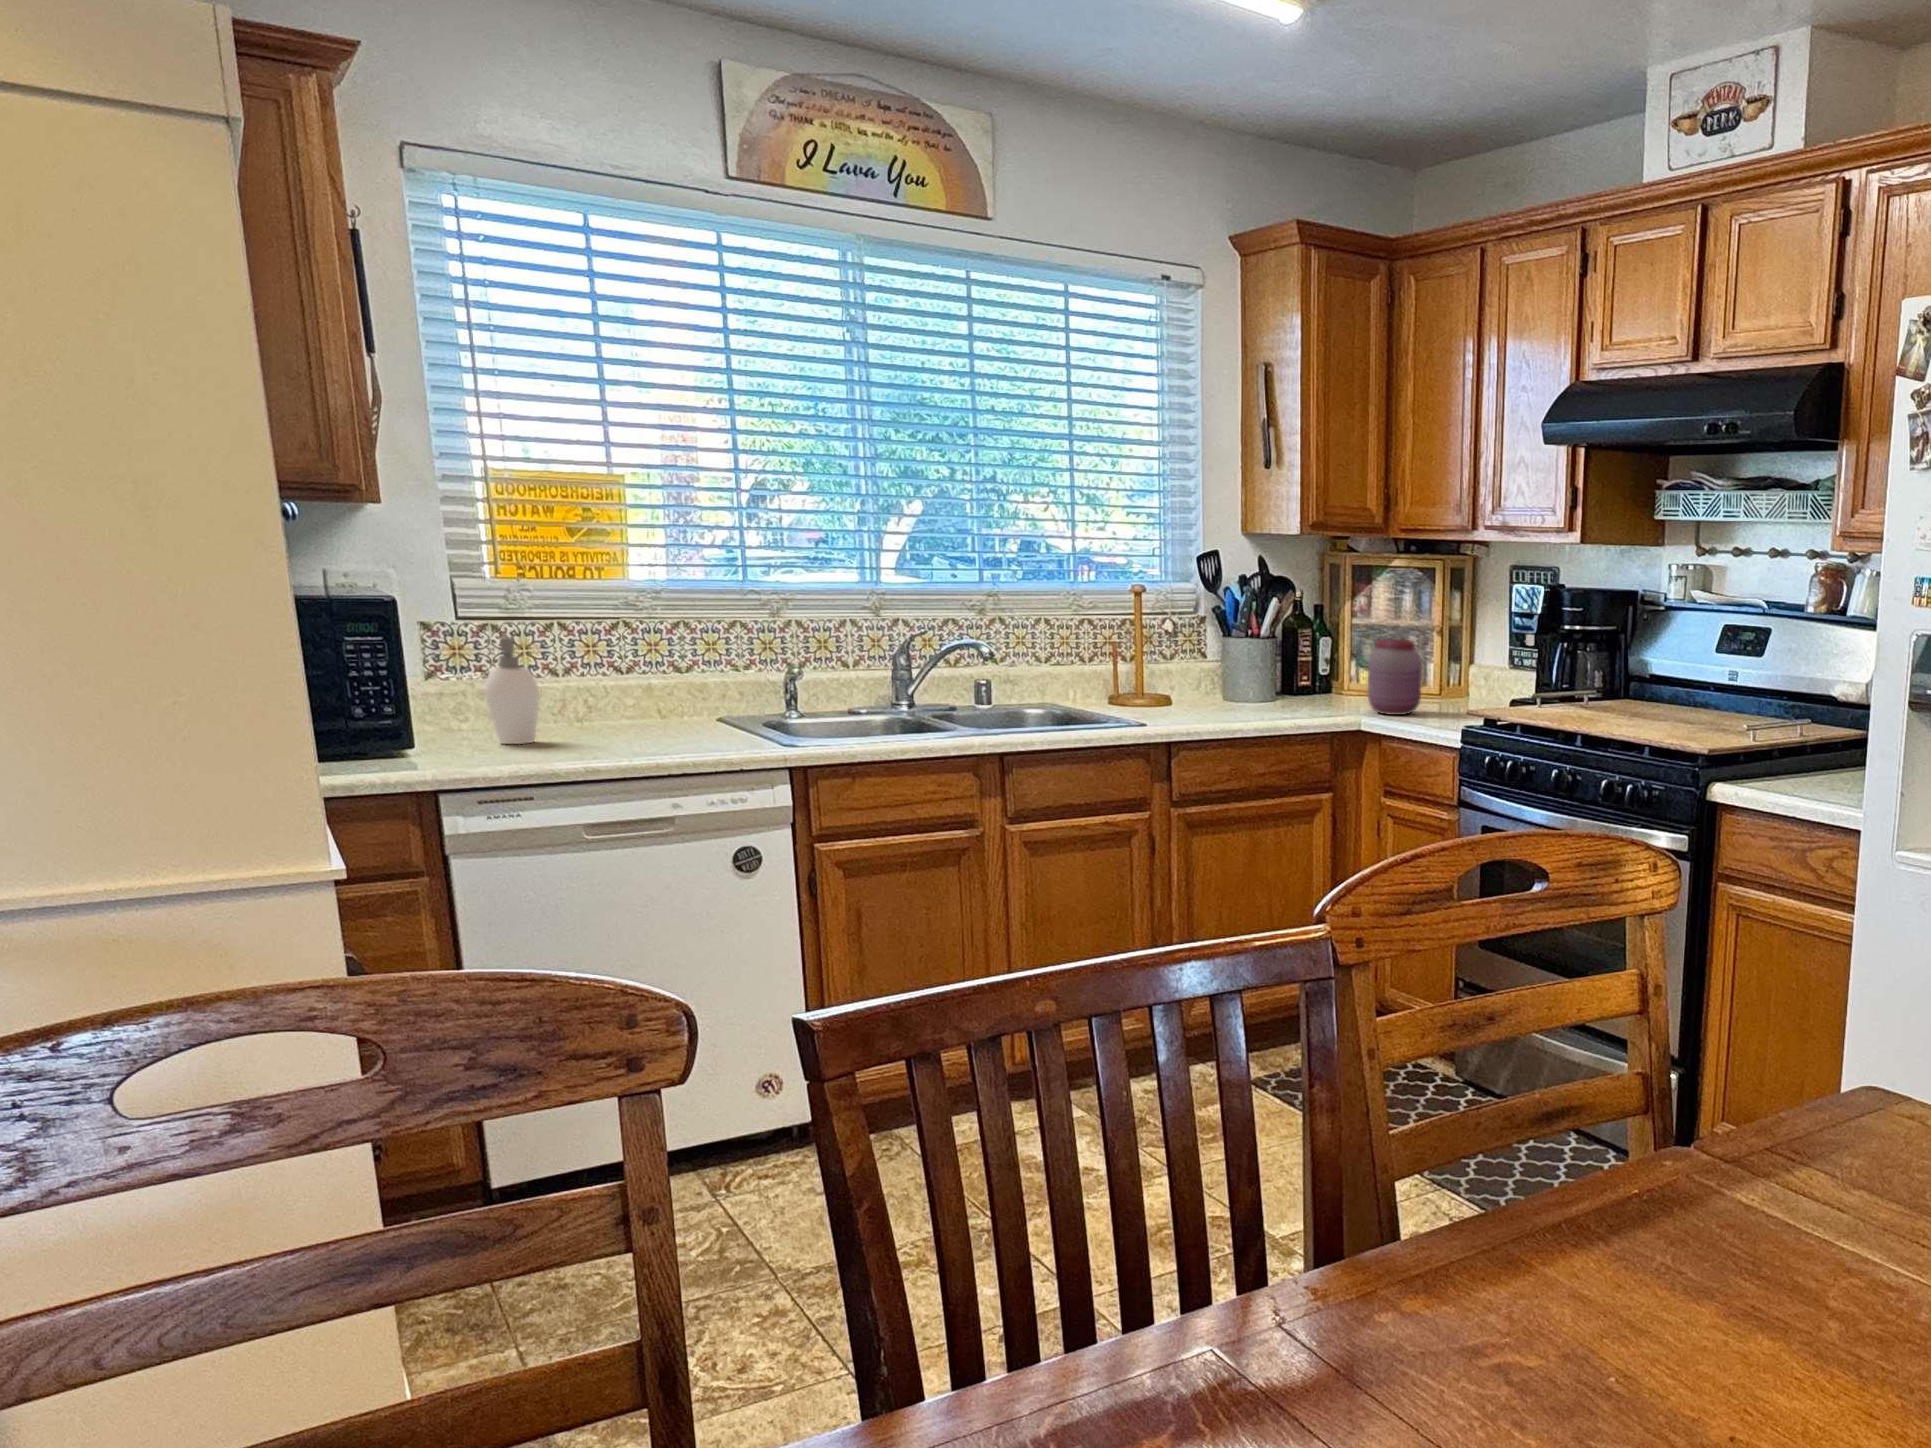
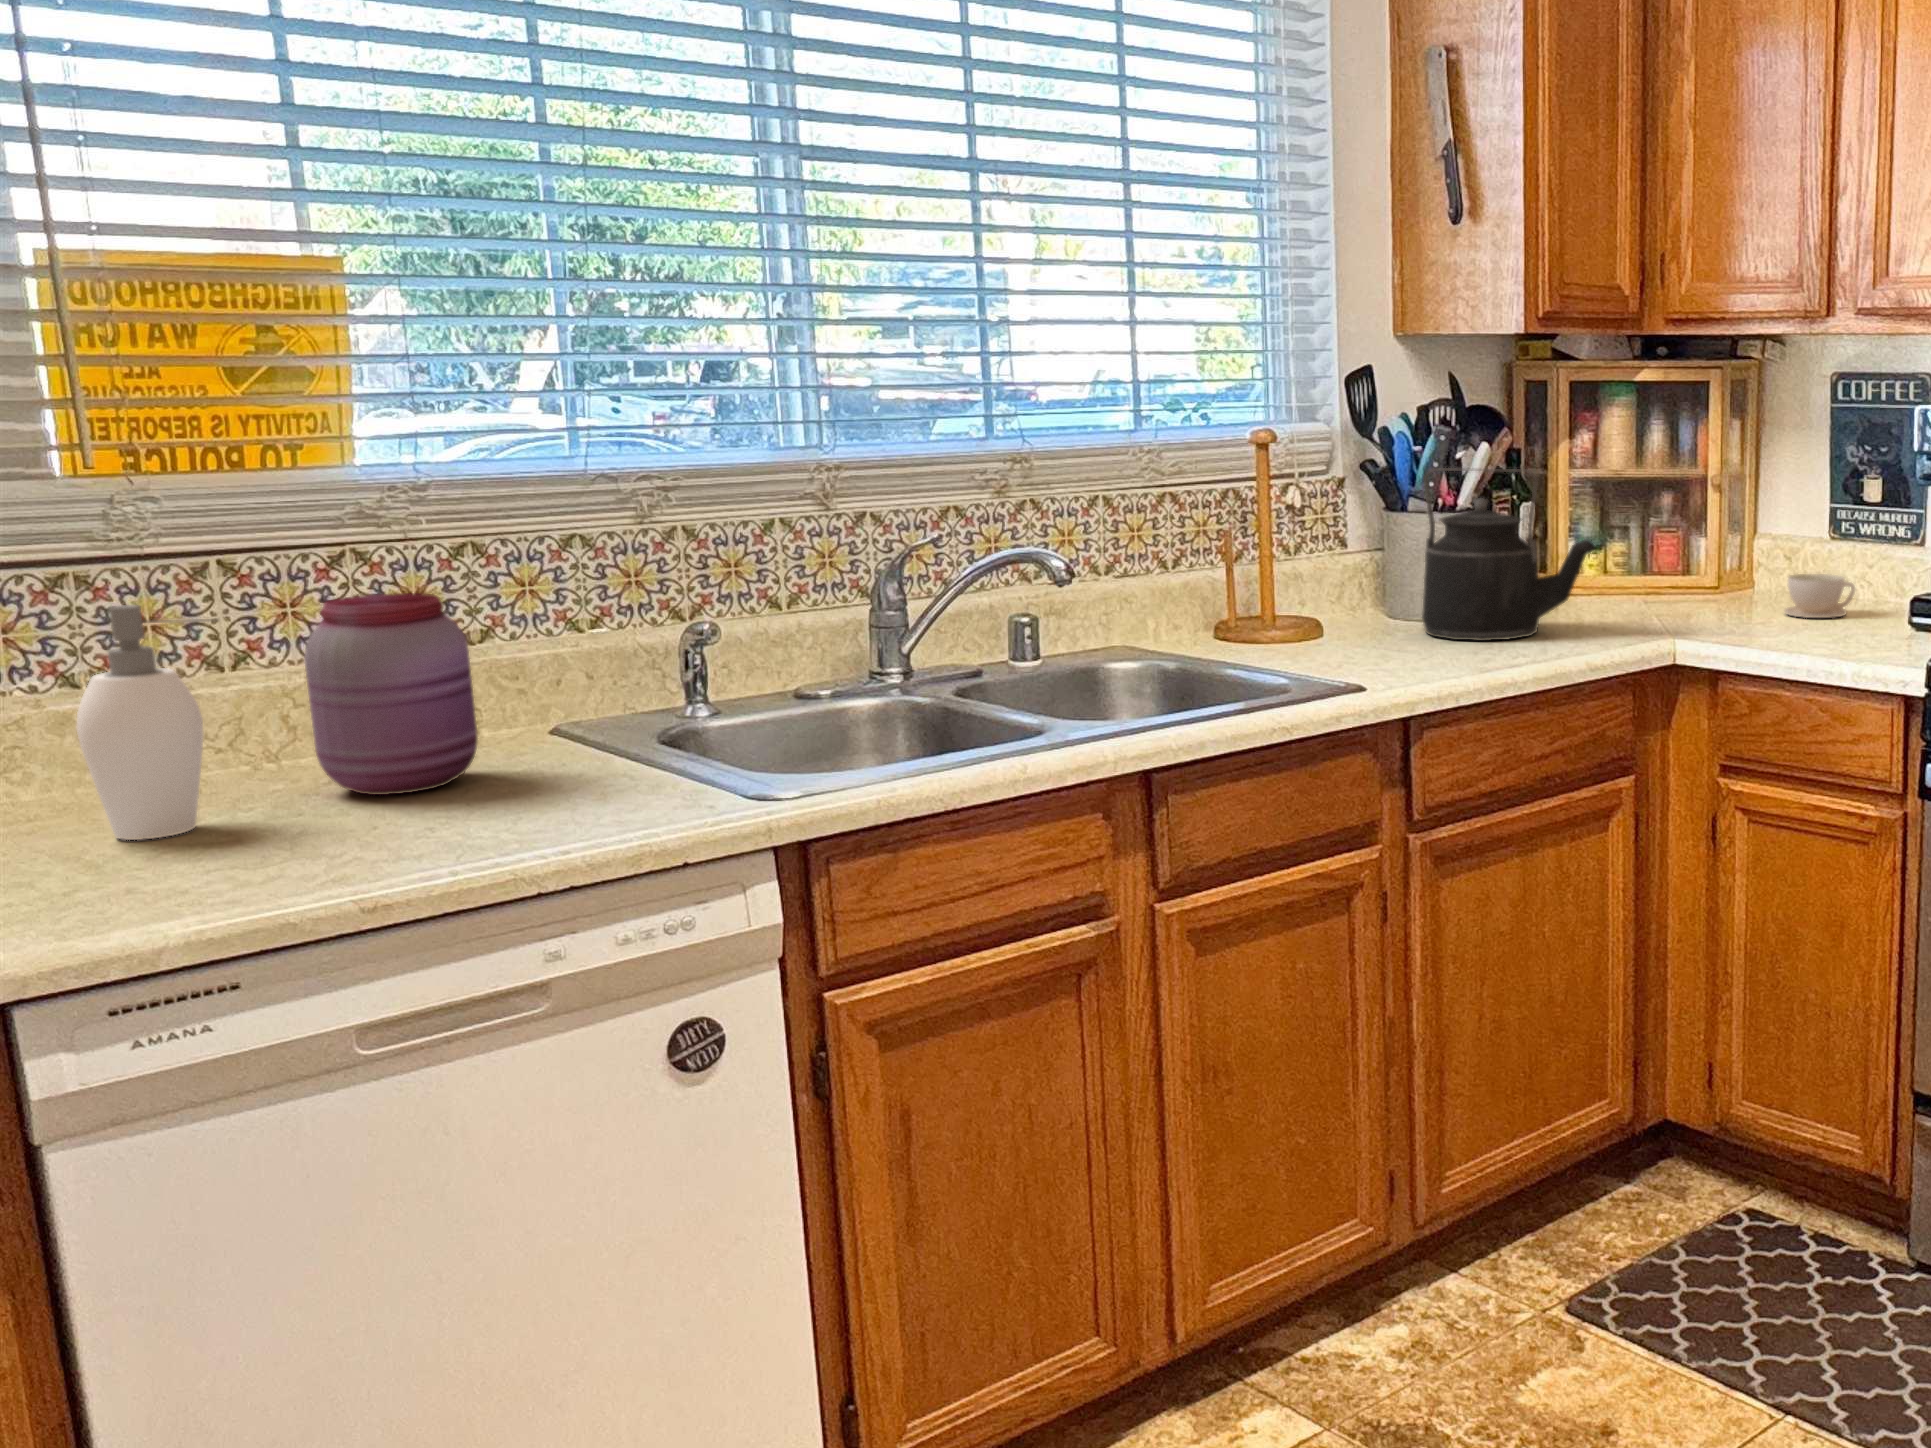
kettle: none [1223,611,1318,712] -> present [1422,469,1595,641]
jar: present [1368,639,1422,715] -> present [304,593,478,795]
coffee cup: none [1451,686,1493,712] -> present [1785,574,1855,618]

